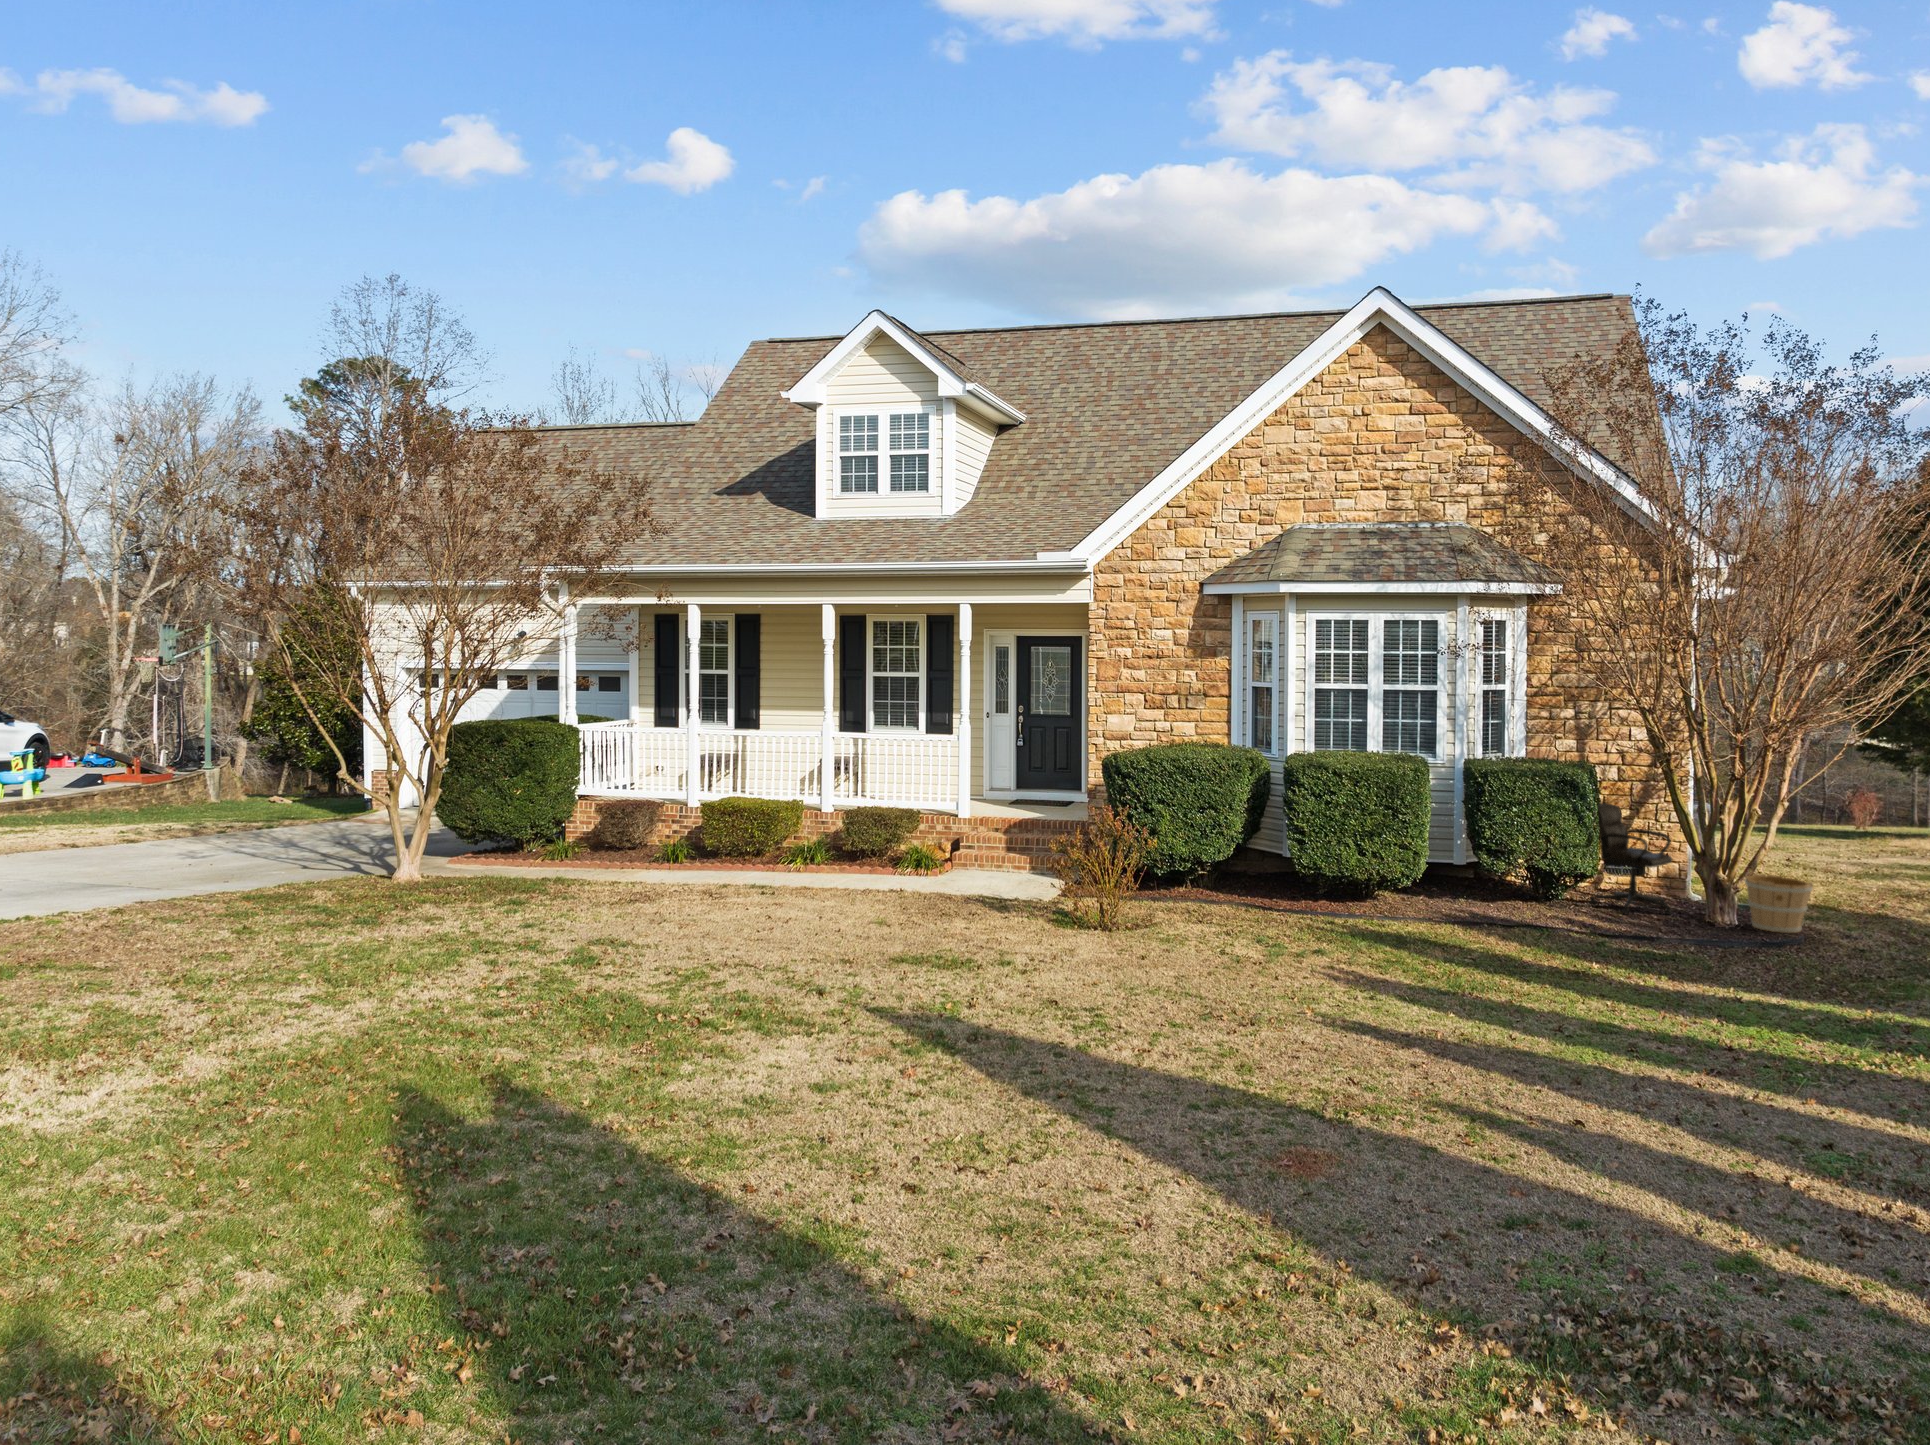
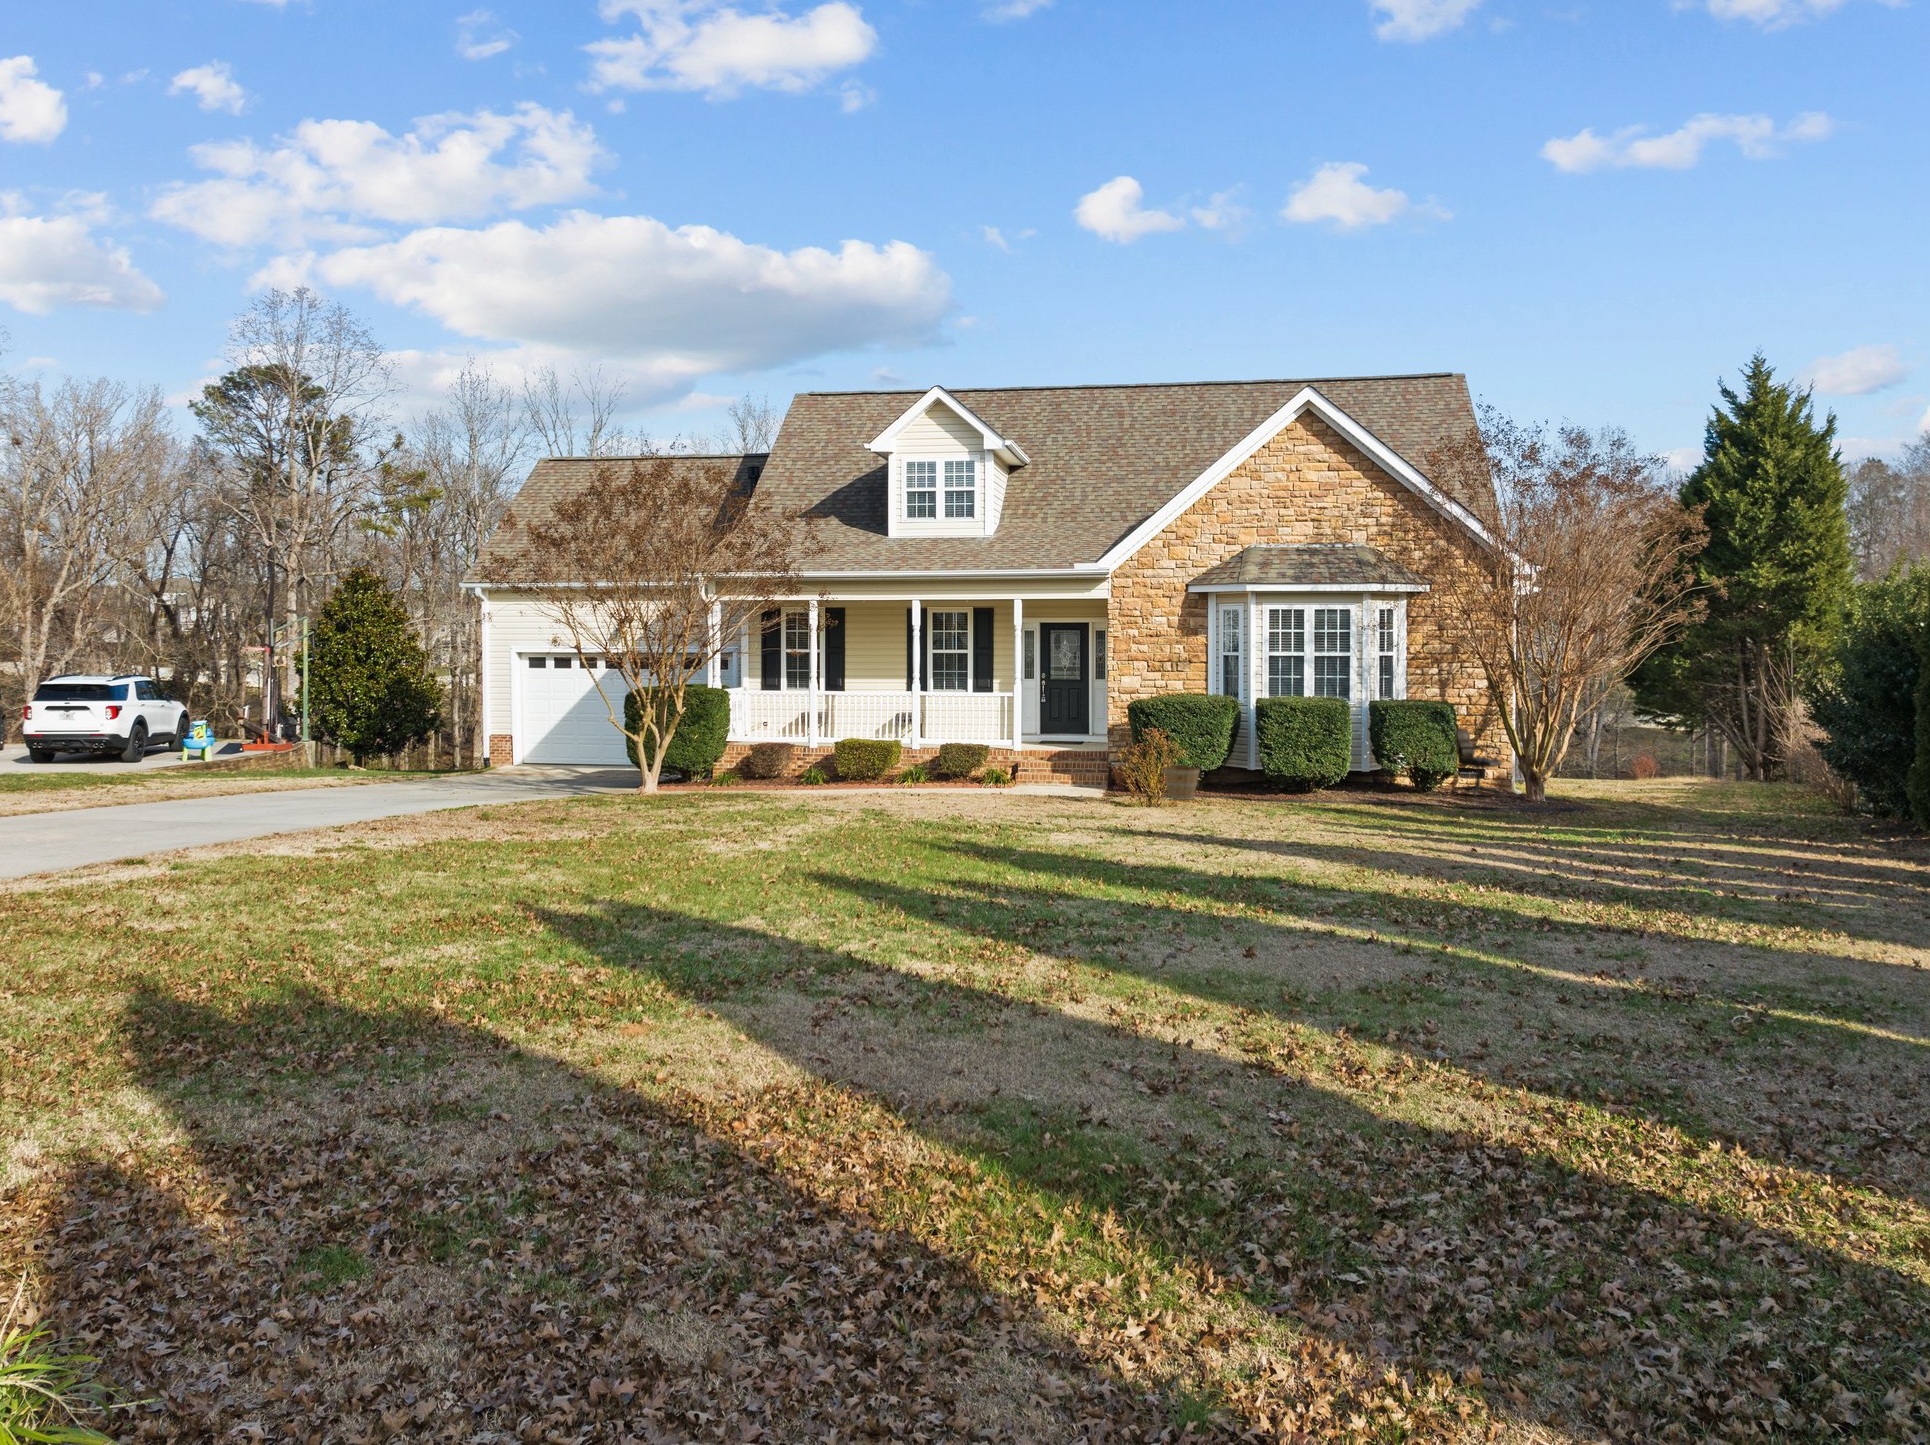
wooden bucket: present [1745,874,1813,933] -> present [1163,765,1200,800]

